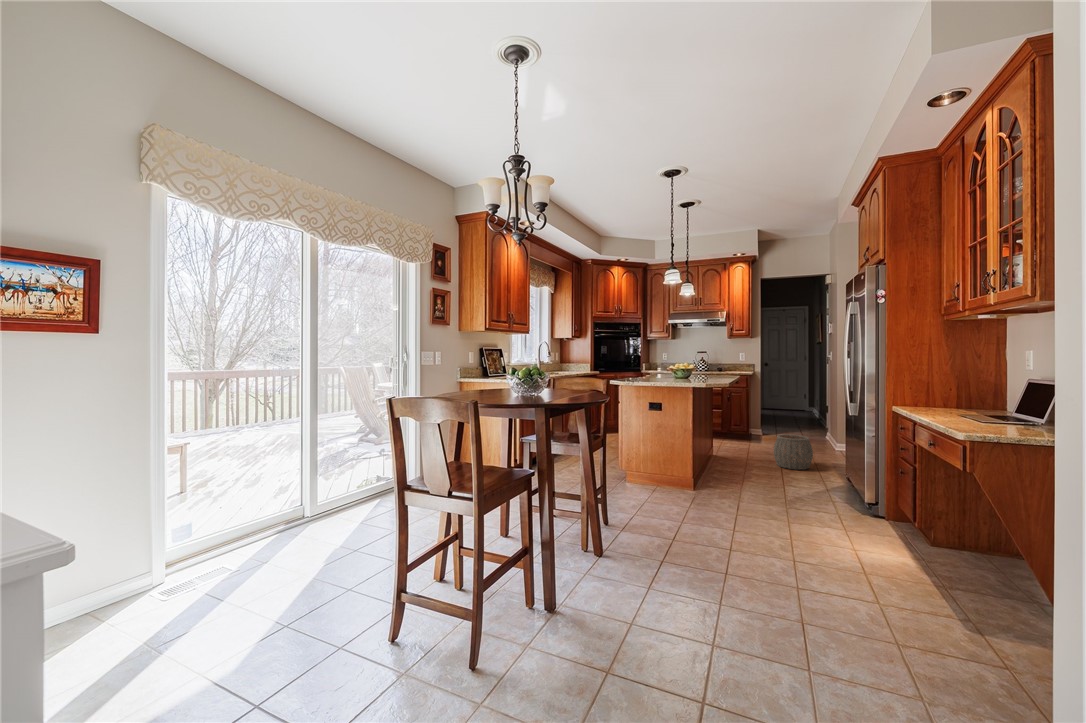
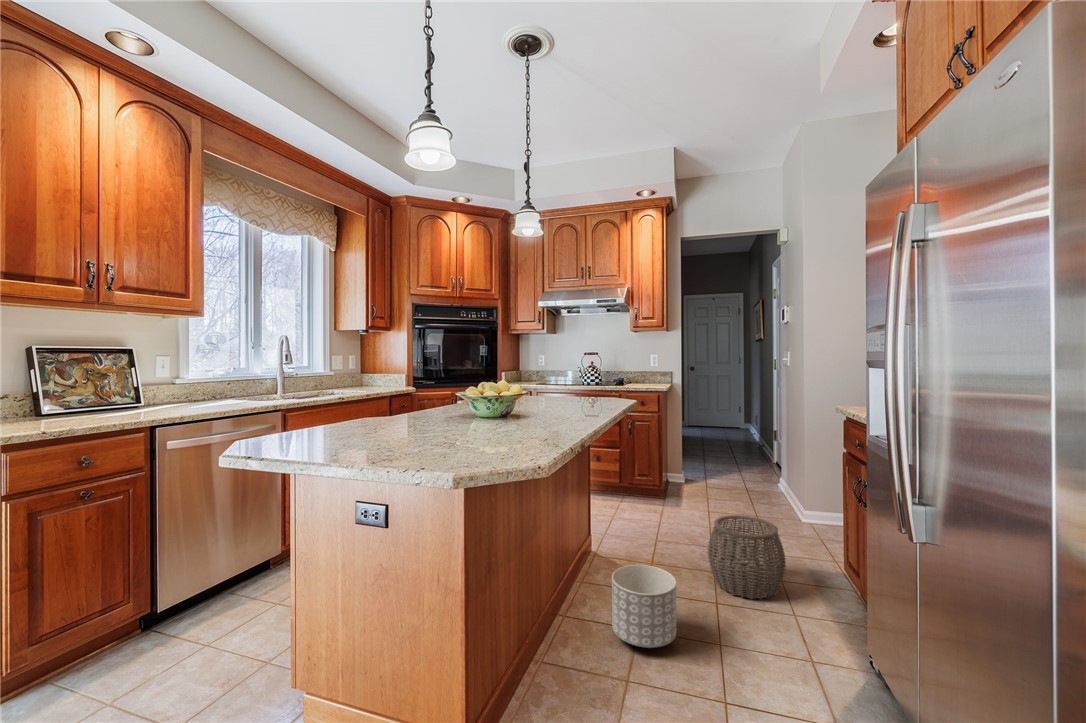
planter: none [727,447,757,477] -> present [612,565,677,648]

